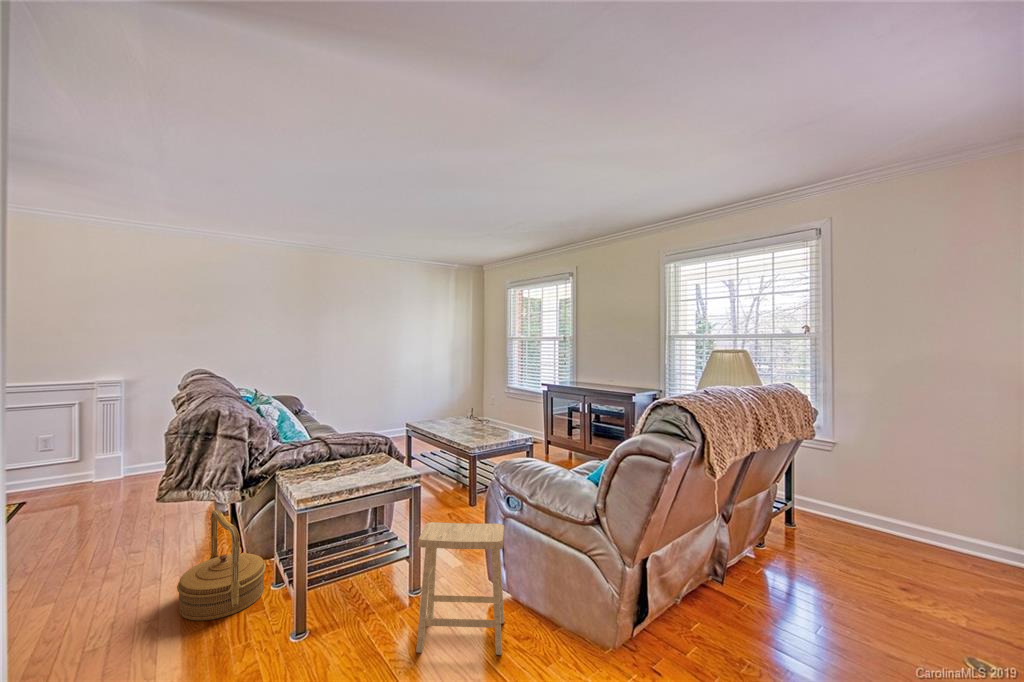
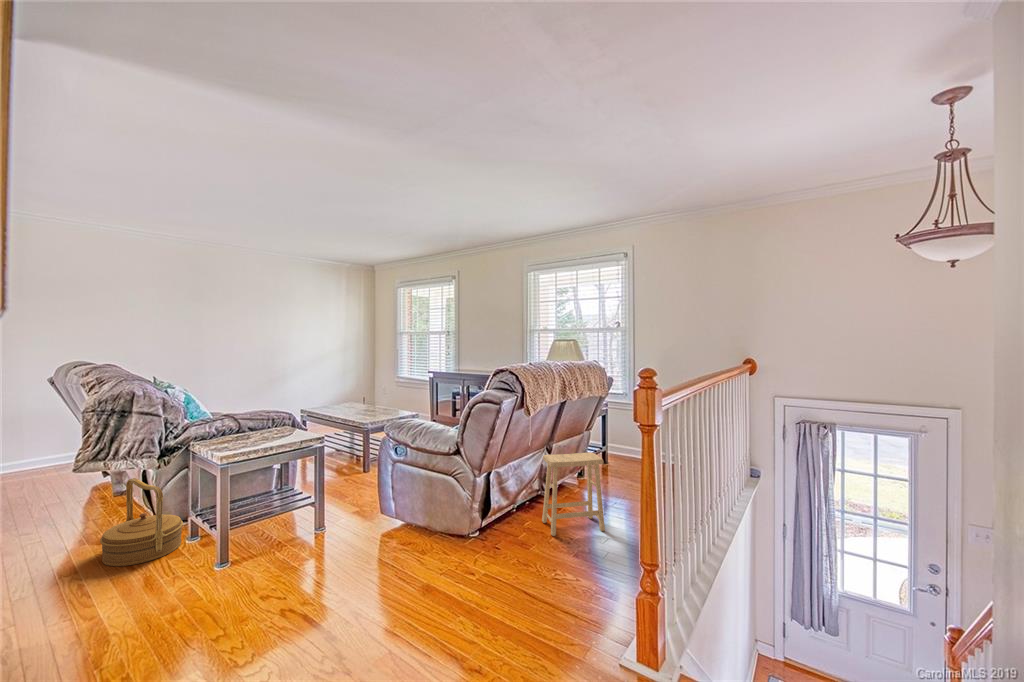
footstool: present [416,522,504,655] -> present [542,452,605,536]

